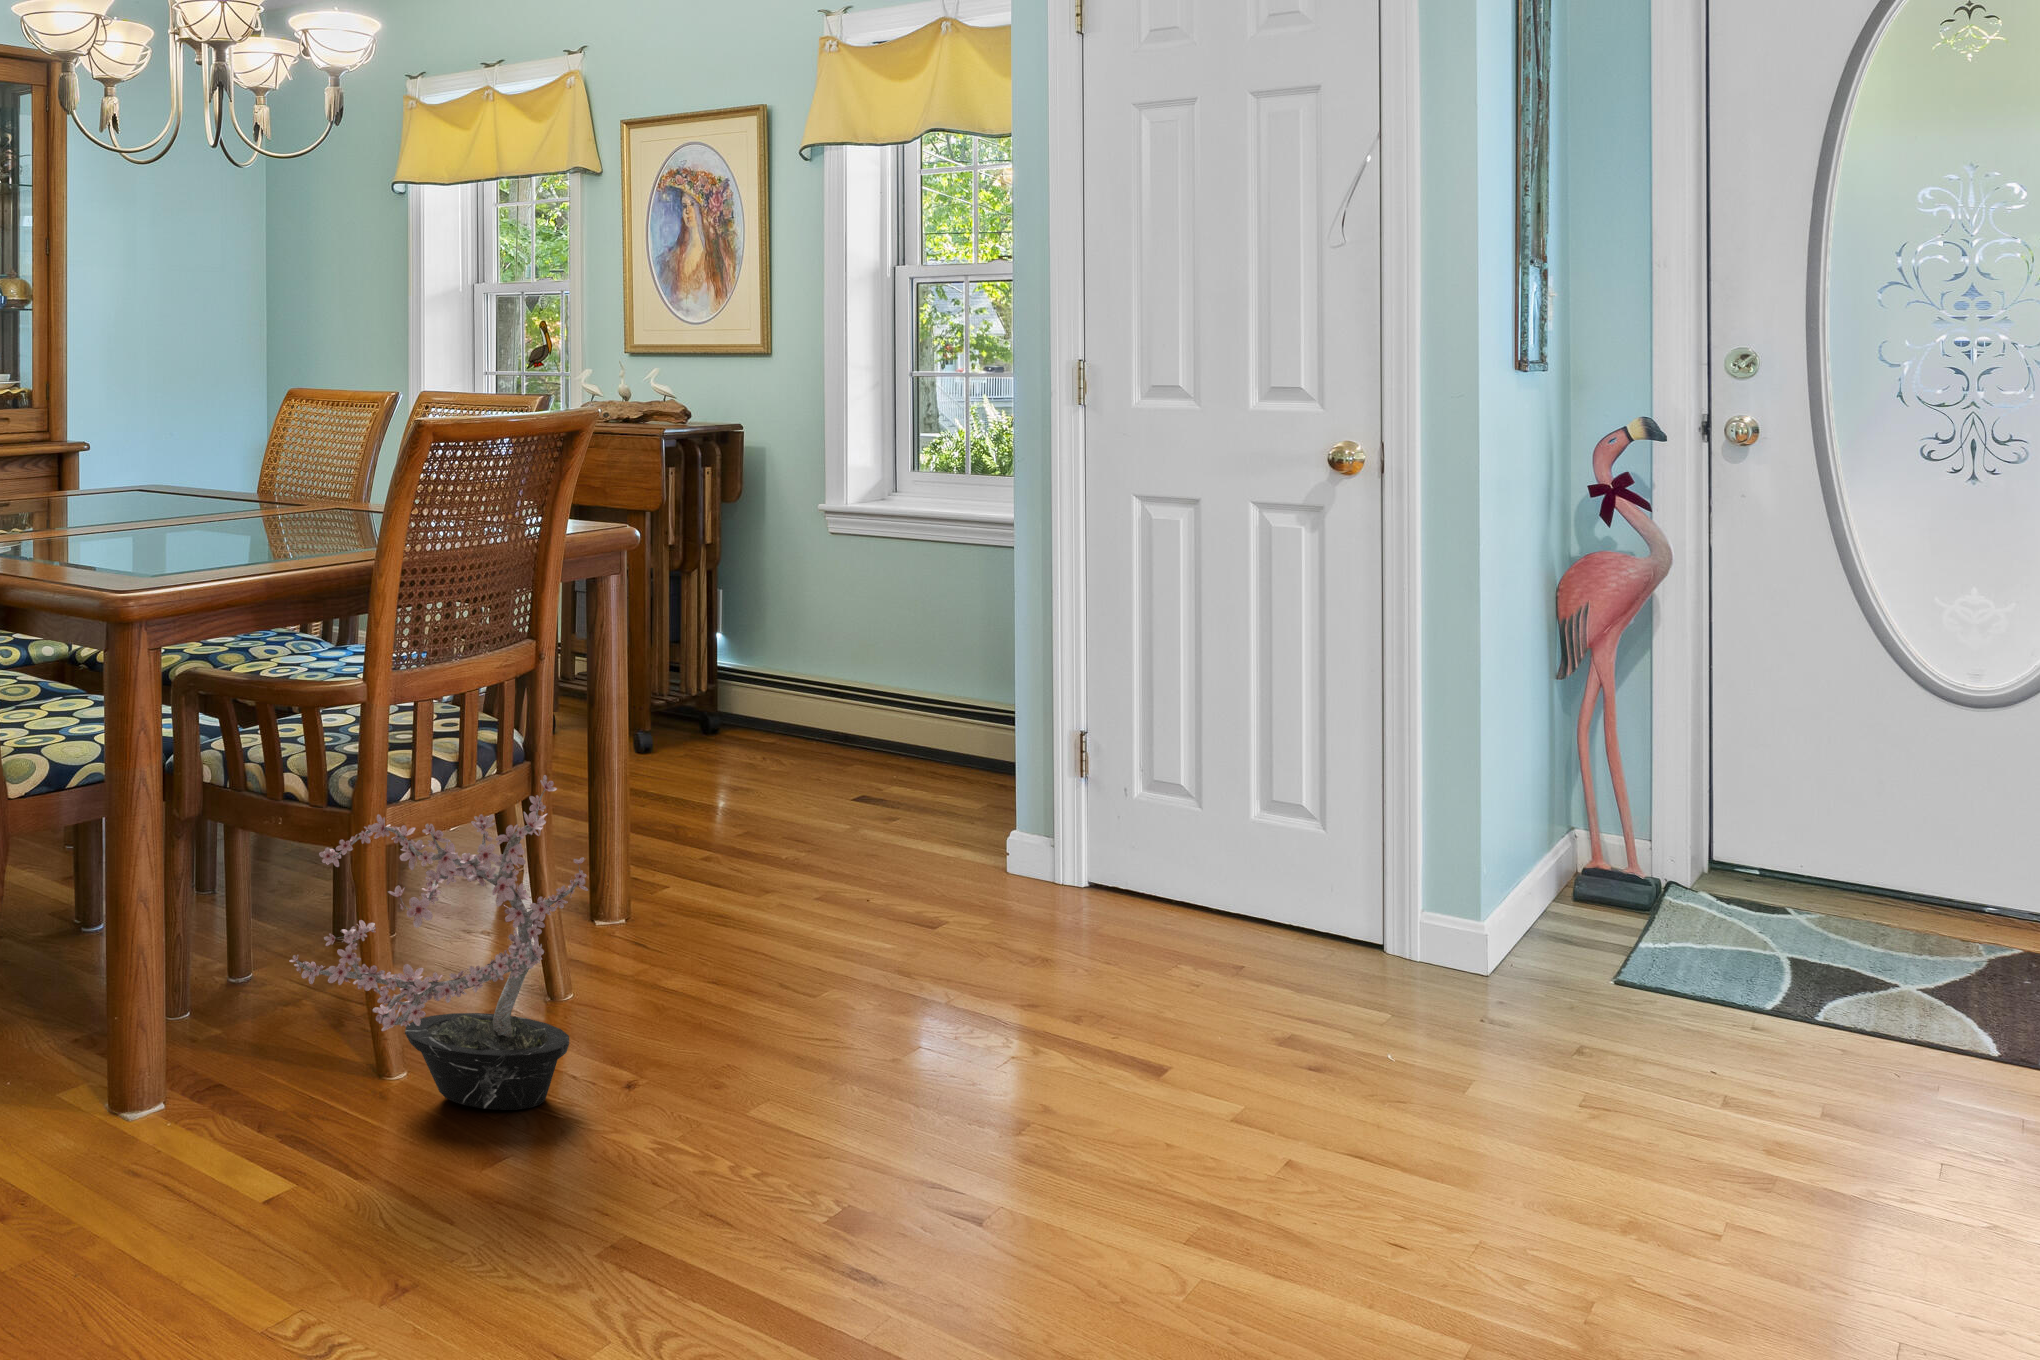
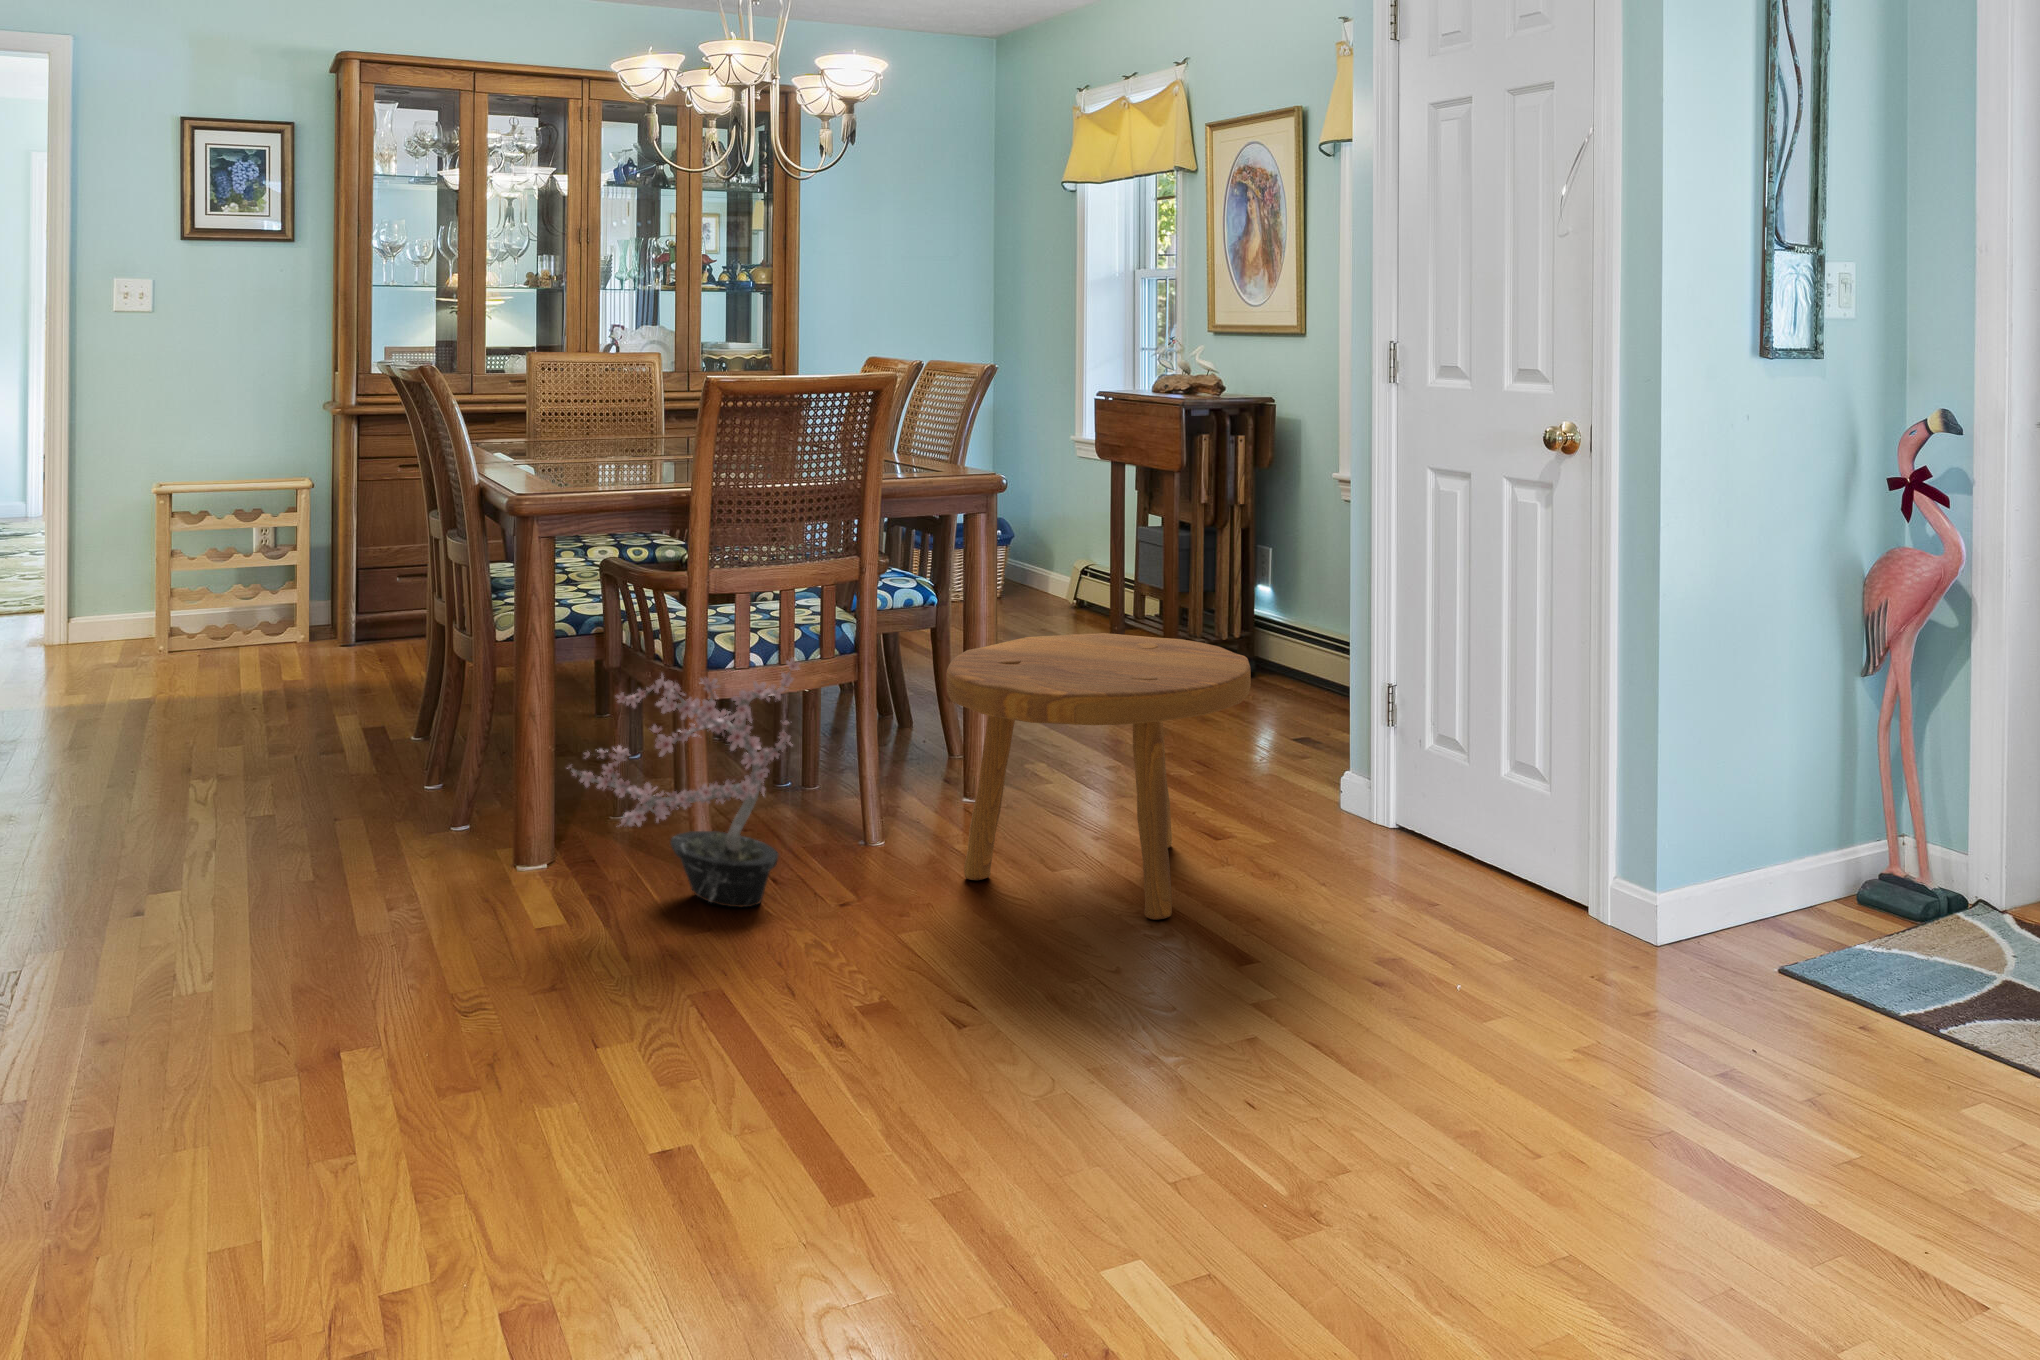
footstool: none [707,705,1065,1033] -> present [947,633,1251,920]

